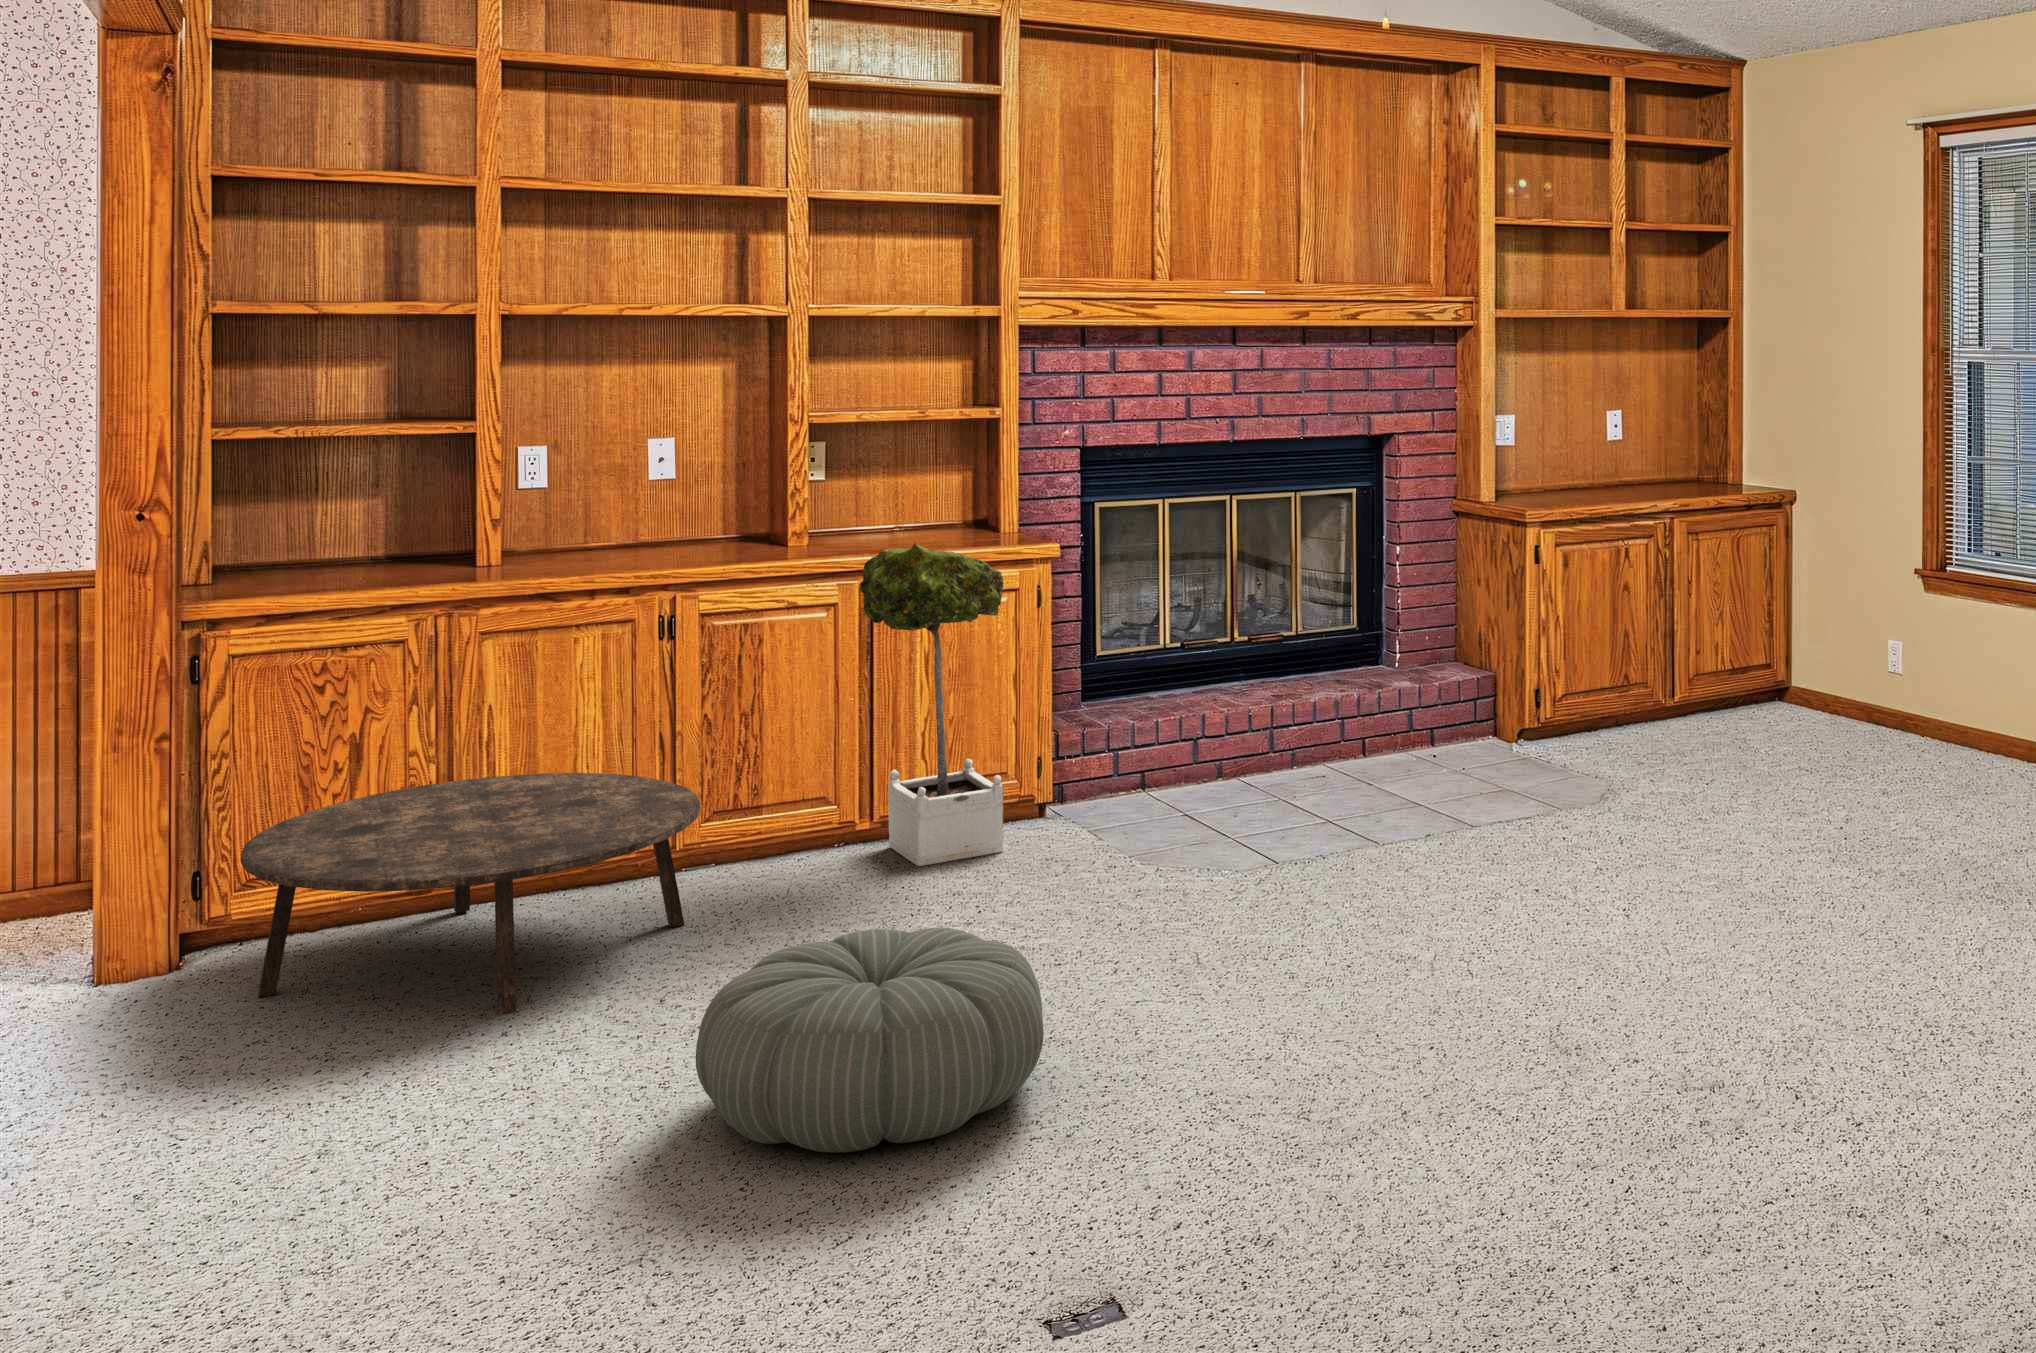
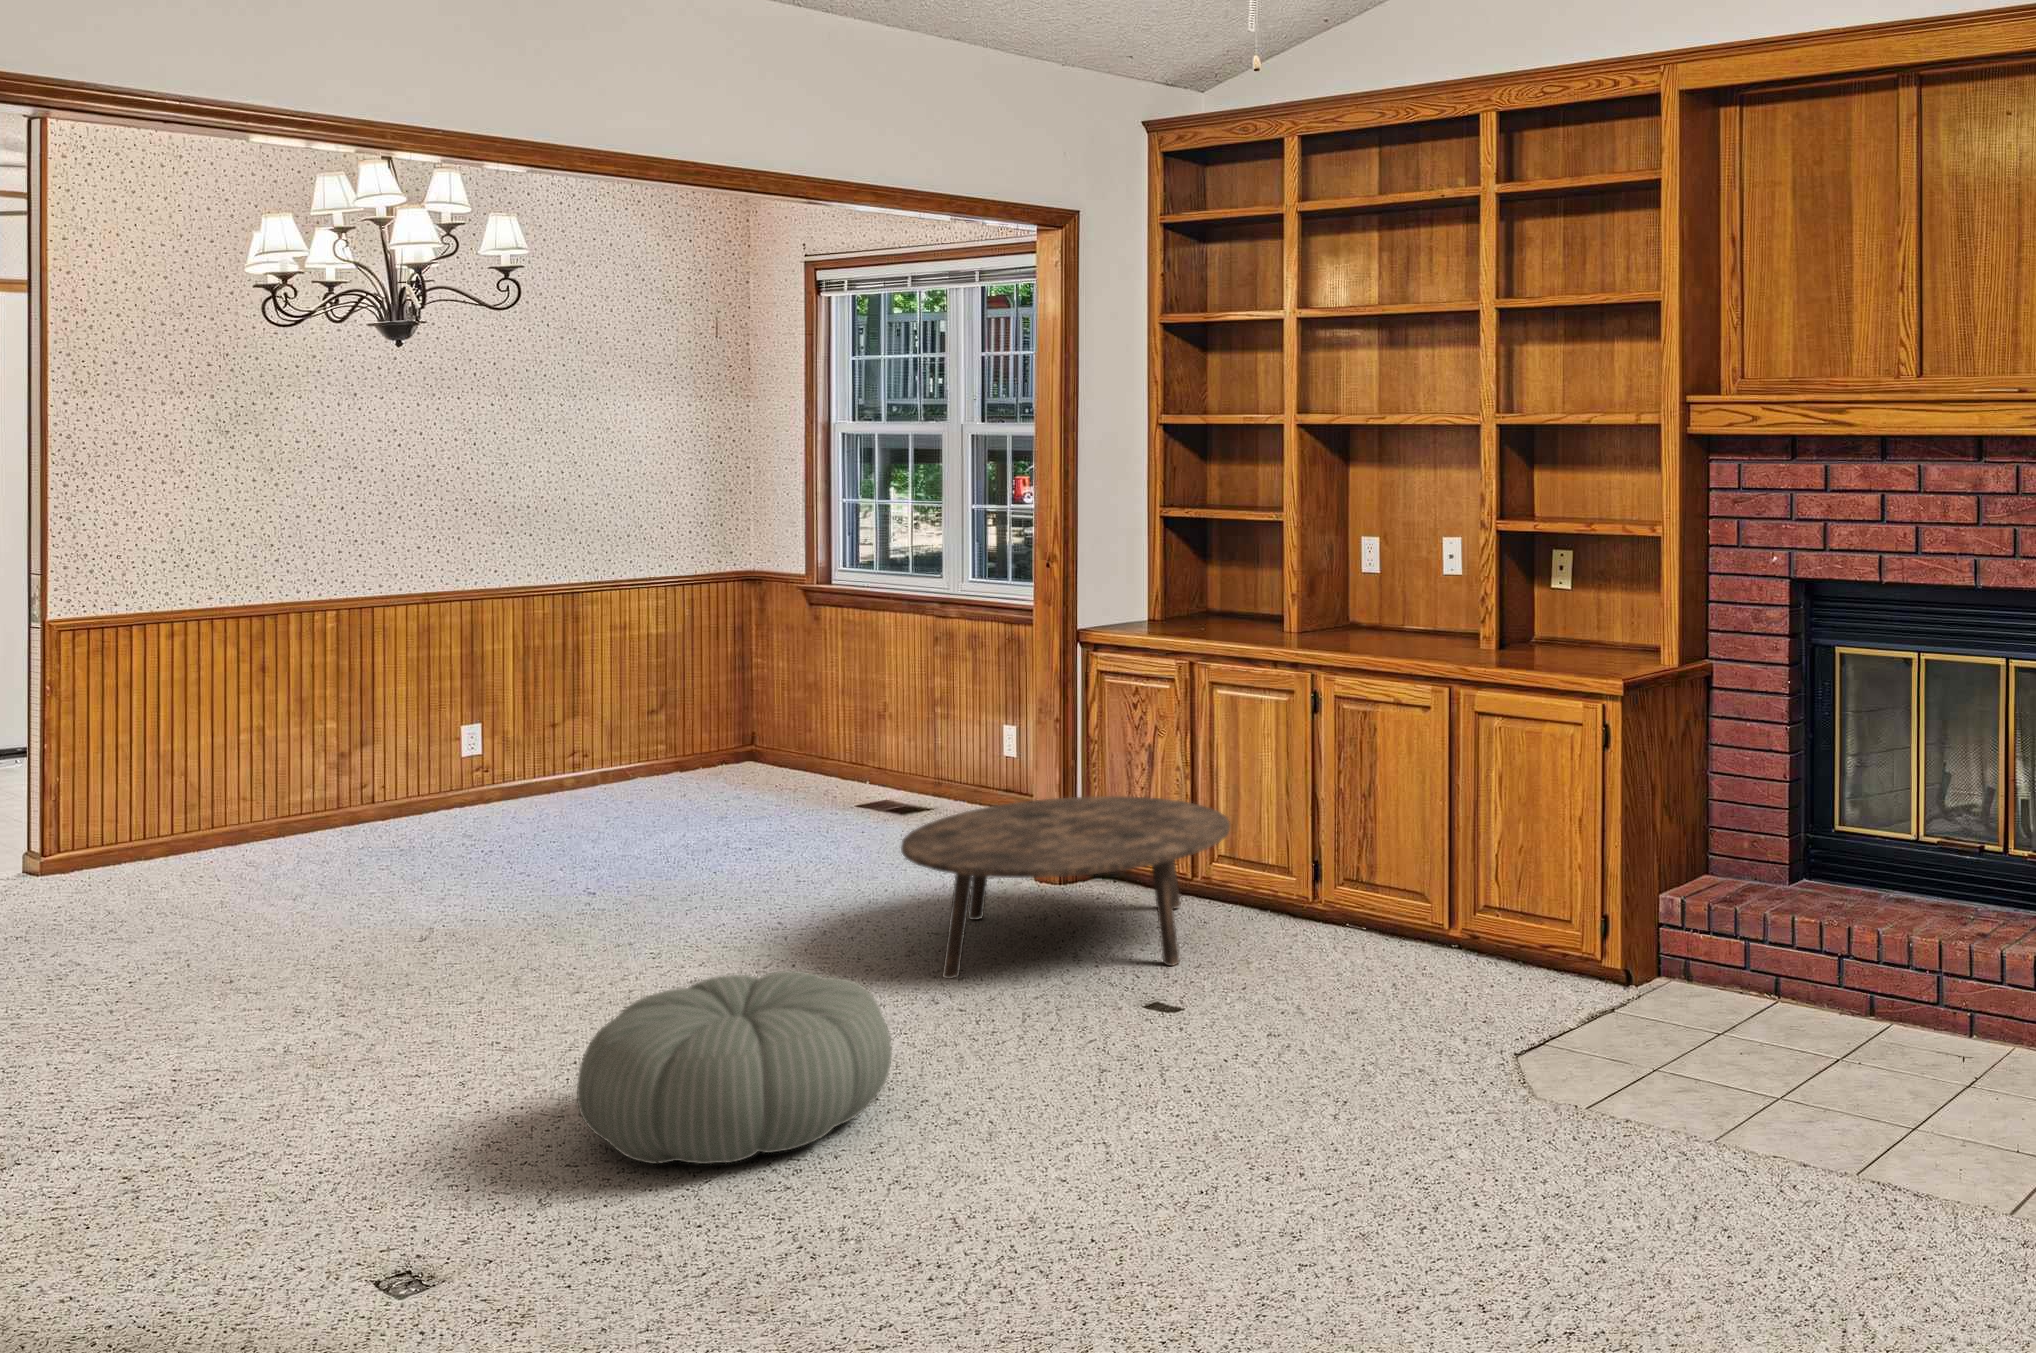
potted tree: present [860,543,1004,866] -> none [1363,655,1511,1005]

